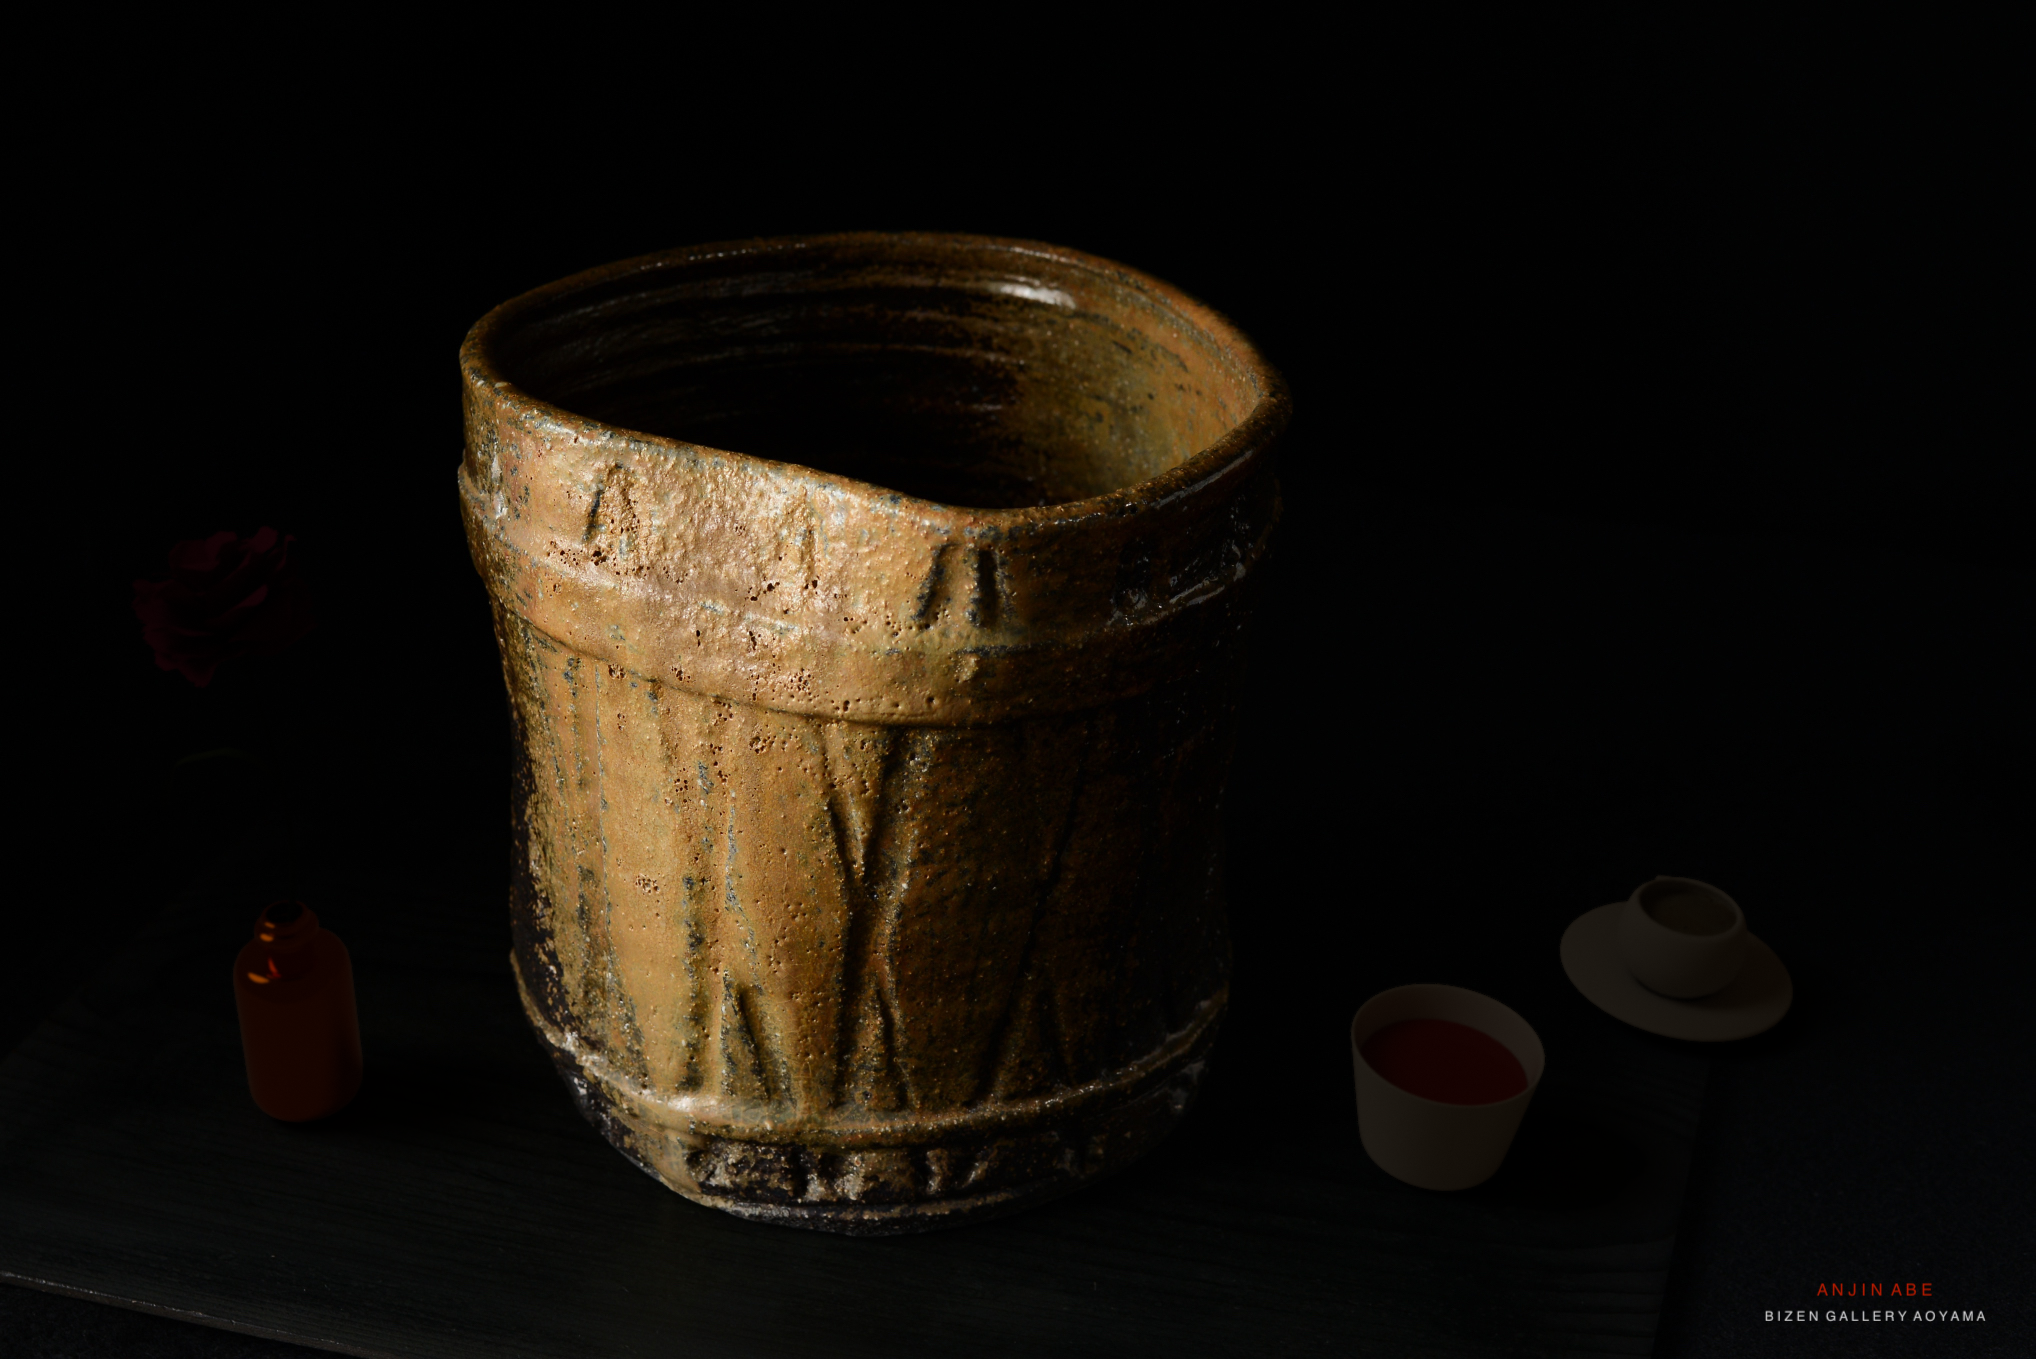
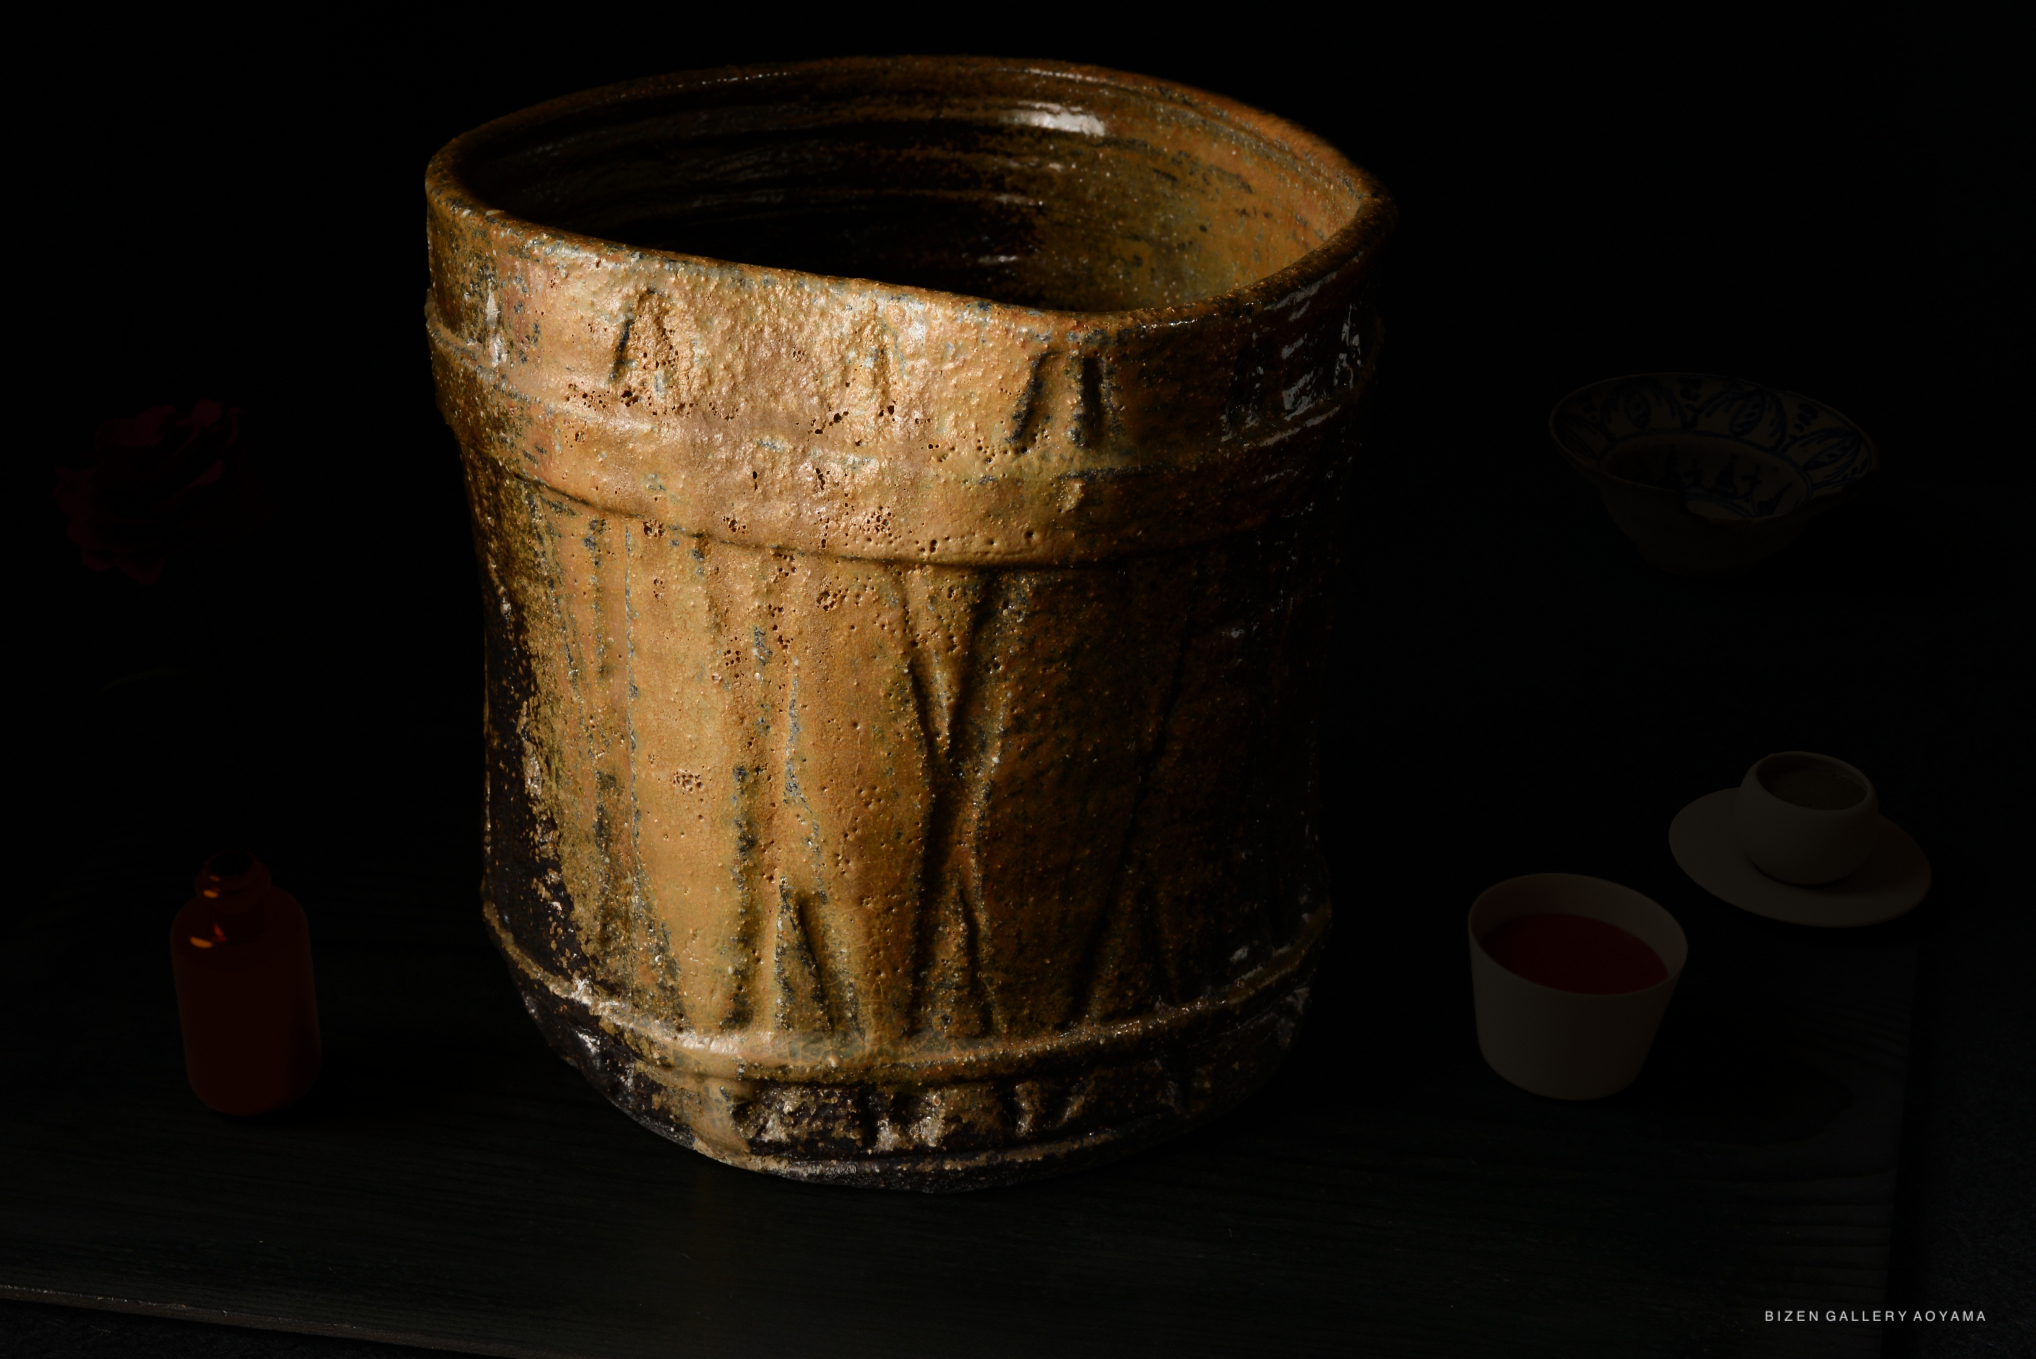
ceramic bowl: none [1506,508,1801,698] -> present [1549,371,1882,580]

